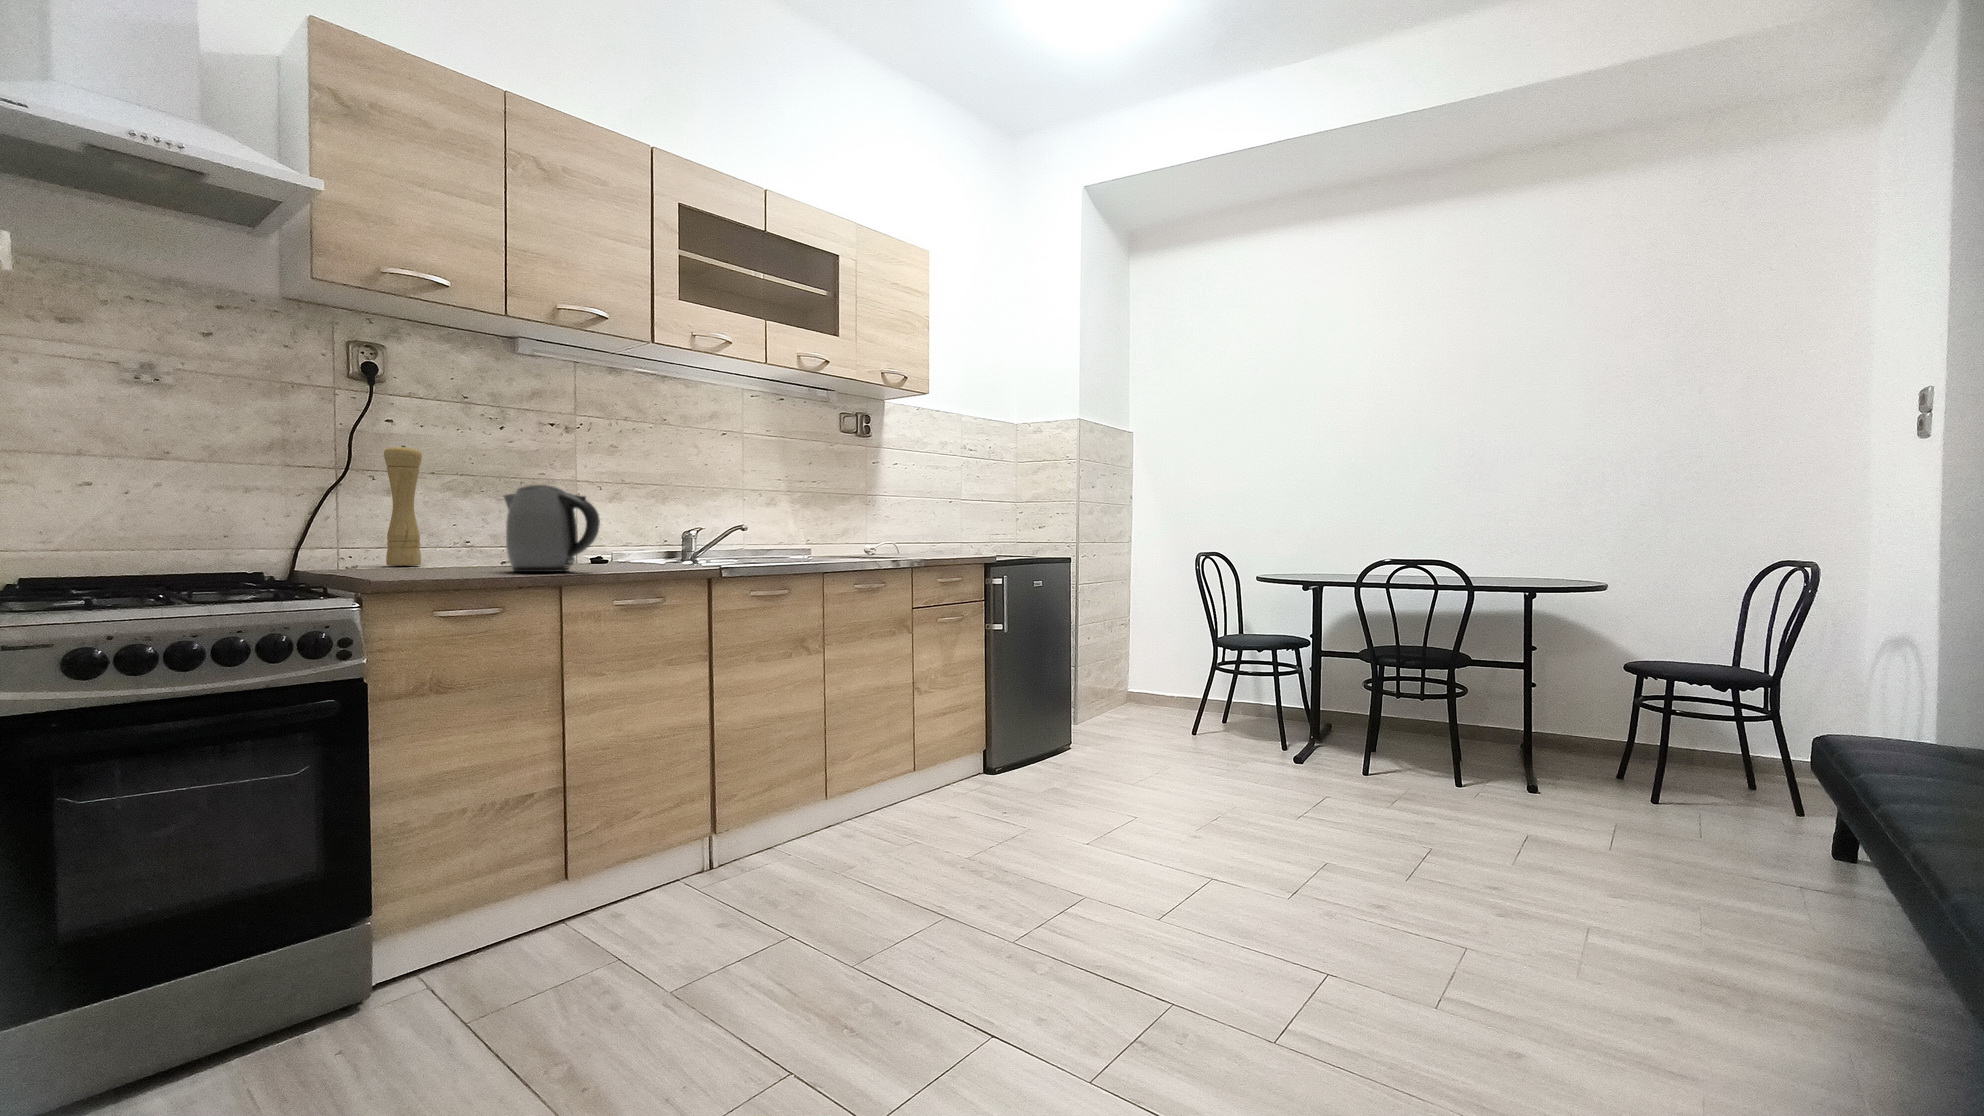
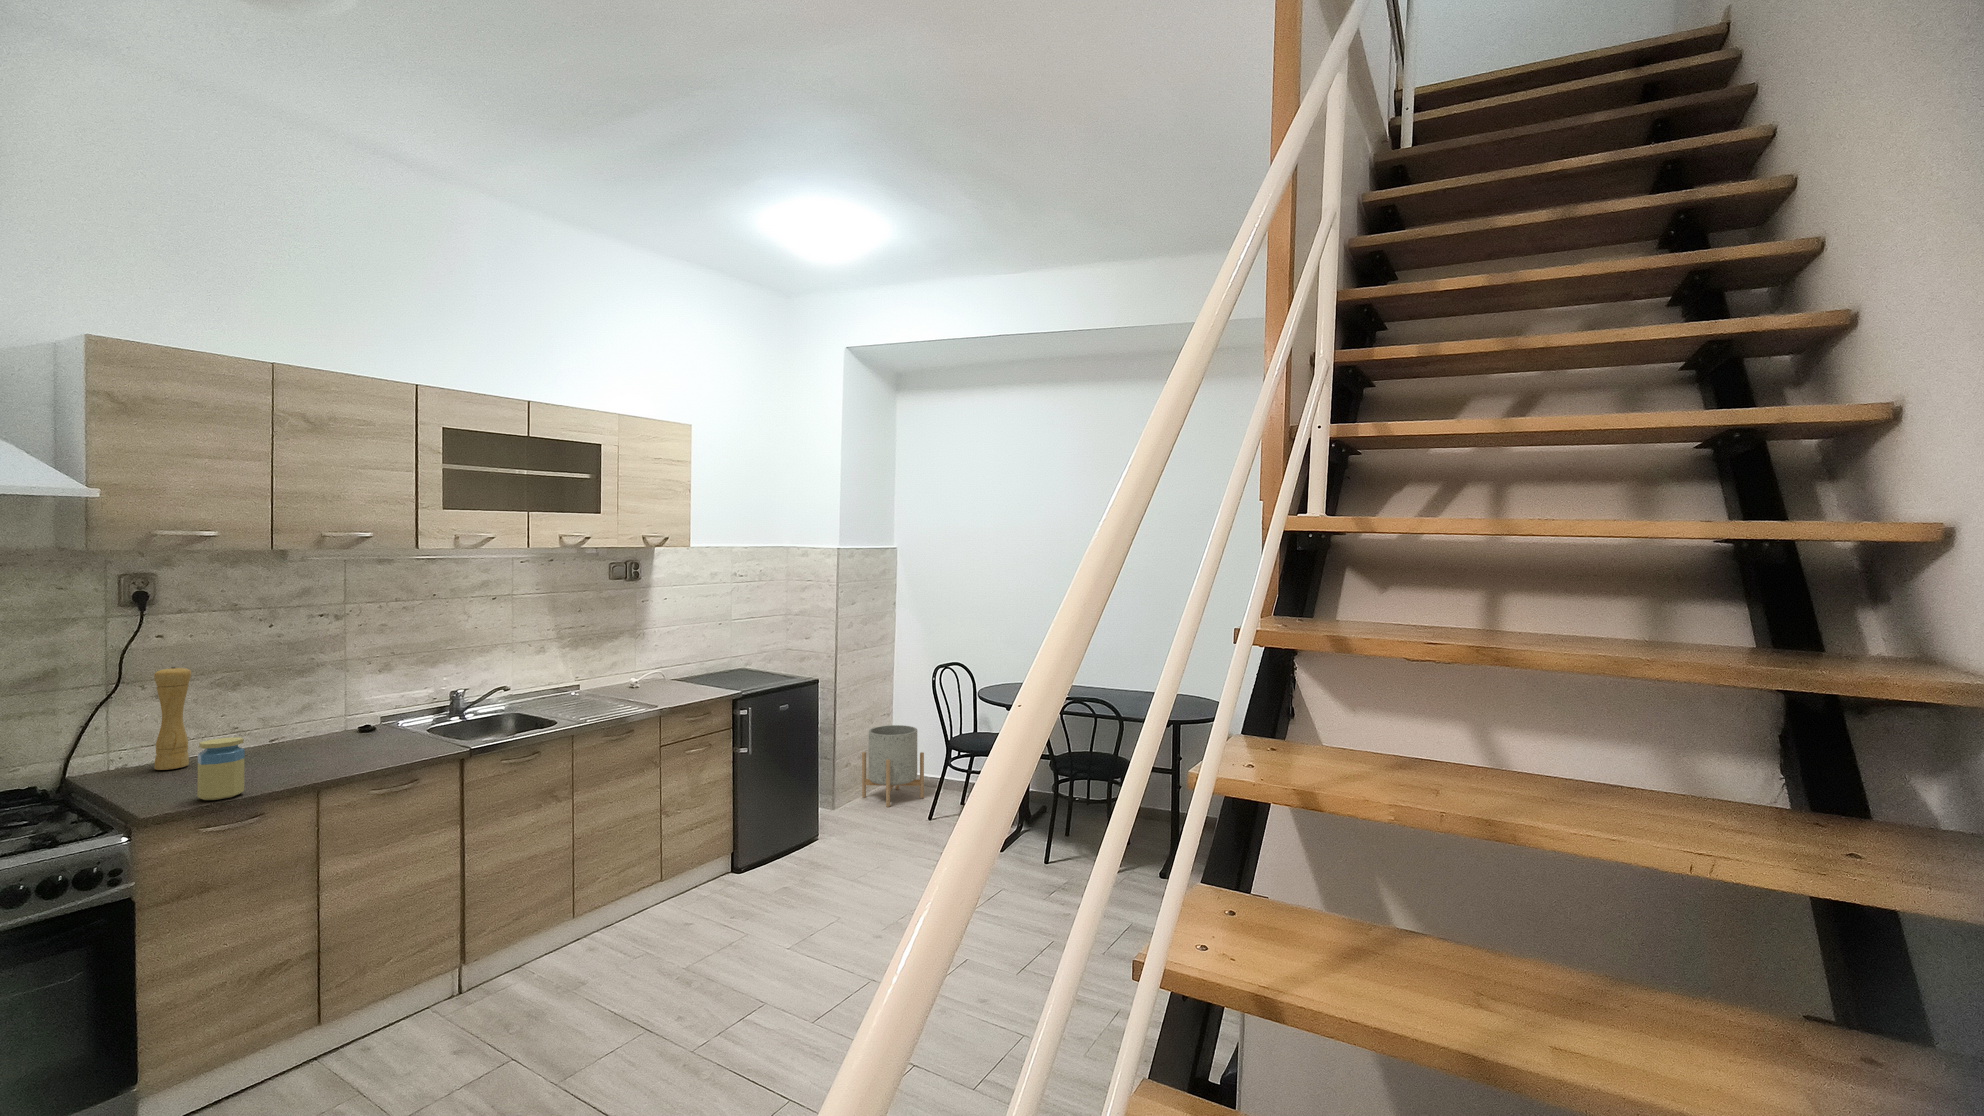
kettle: present [503,485,600,572] -> none [267,701,356,777]
jar: none [432,506,483,578] -> present [197,737,245,800]
planter: none [1104,635,1179,727] -> present [862,725,924,807]

